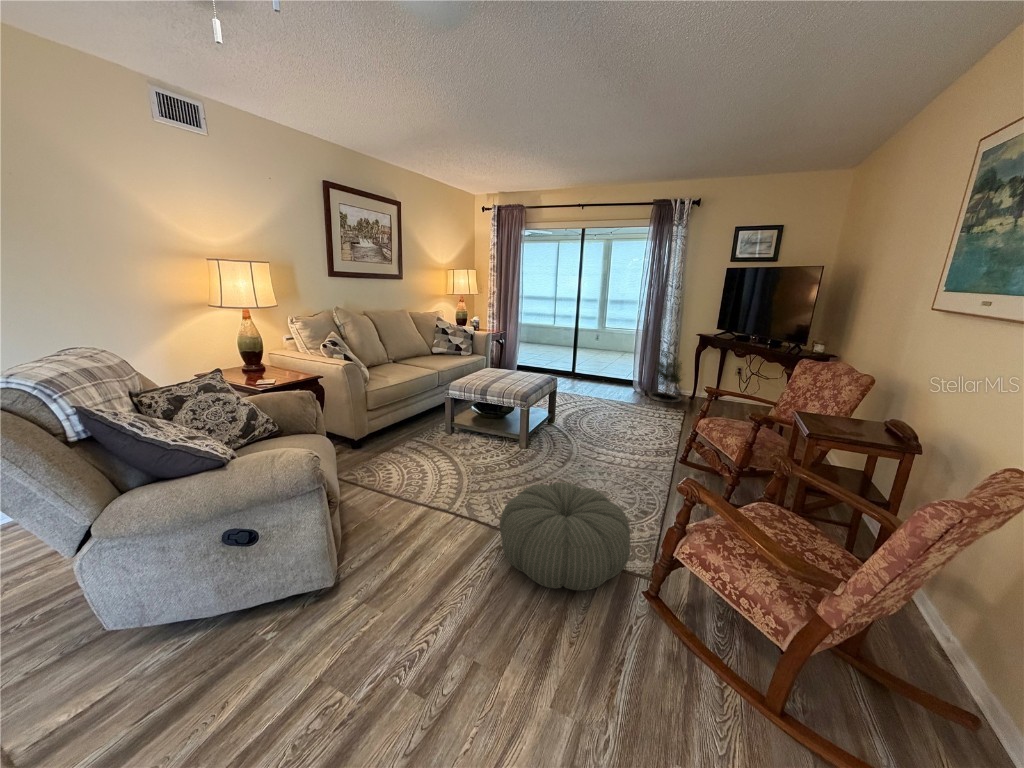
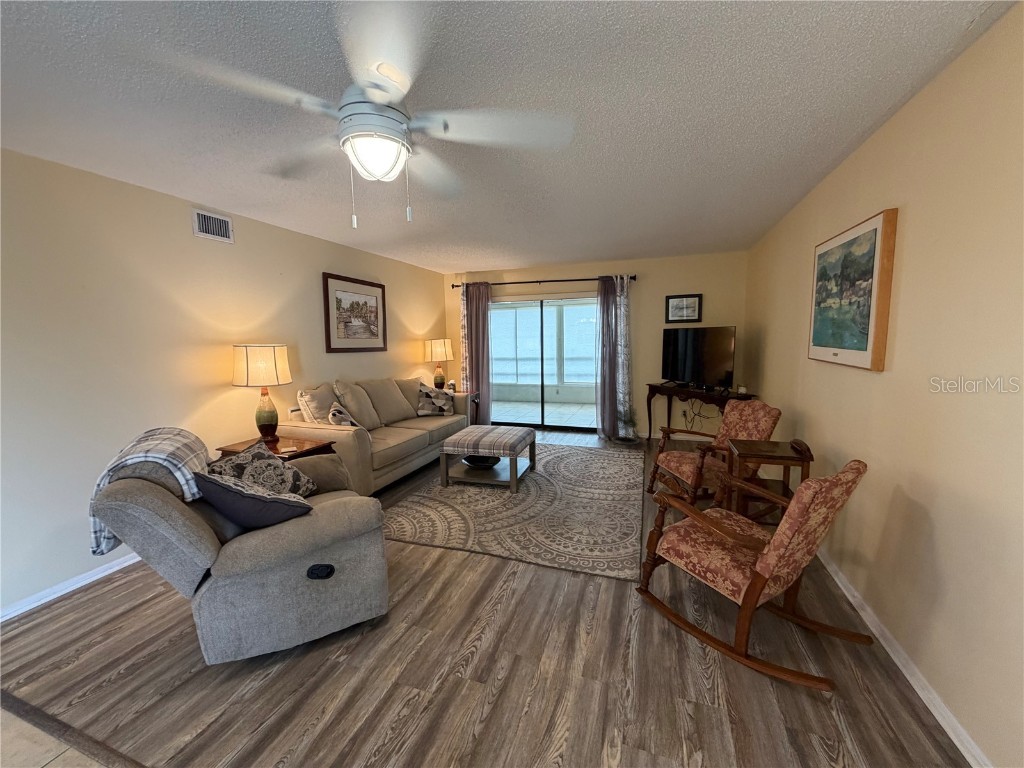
pouf: present [500,482,631,590] -> none [514,513,622,596]

